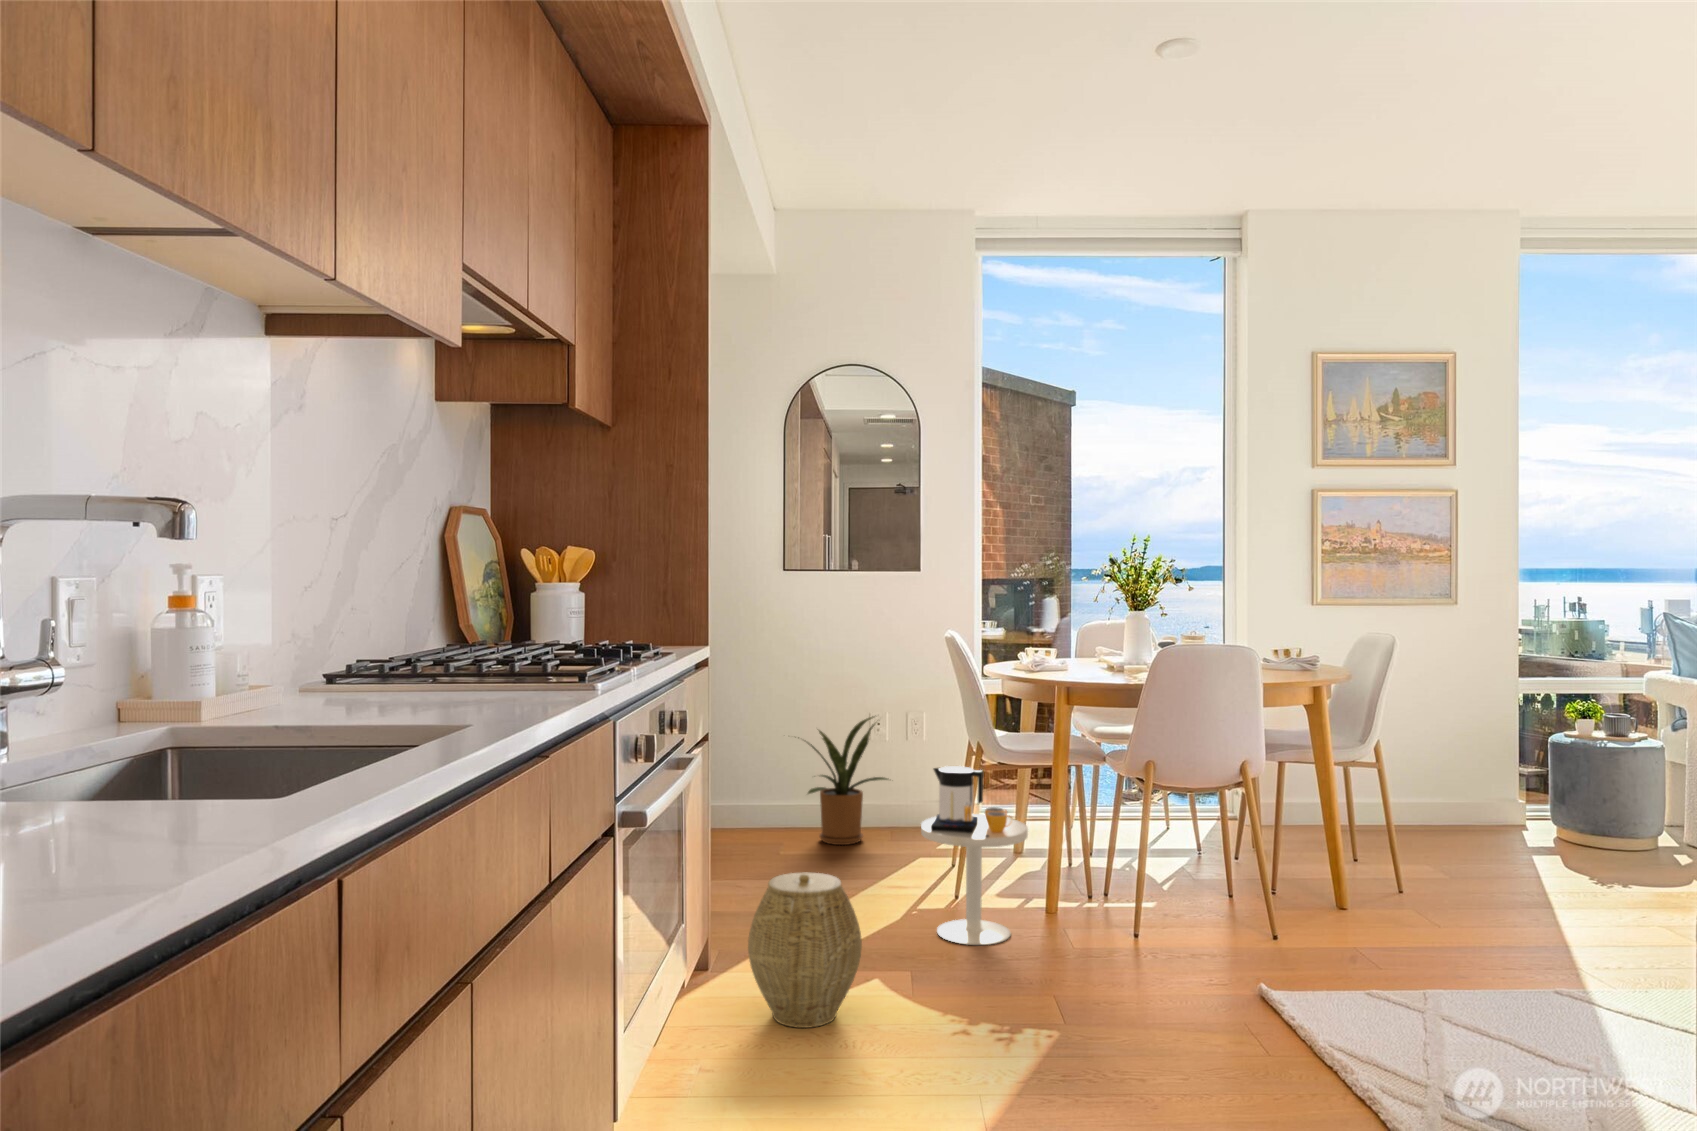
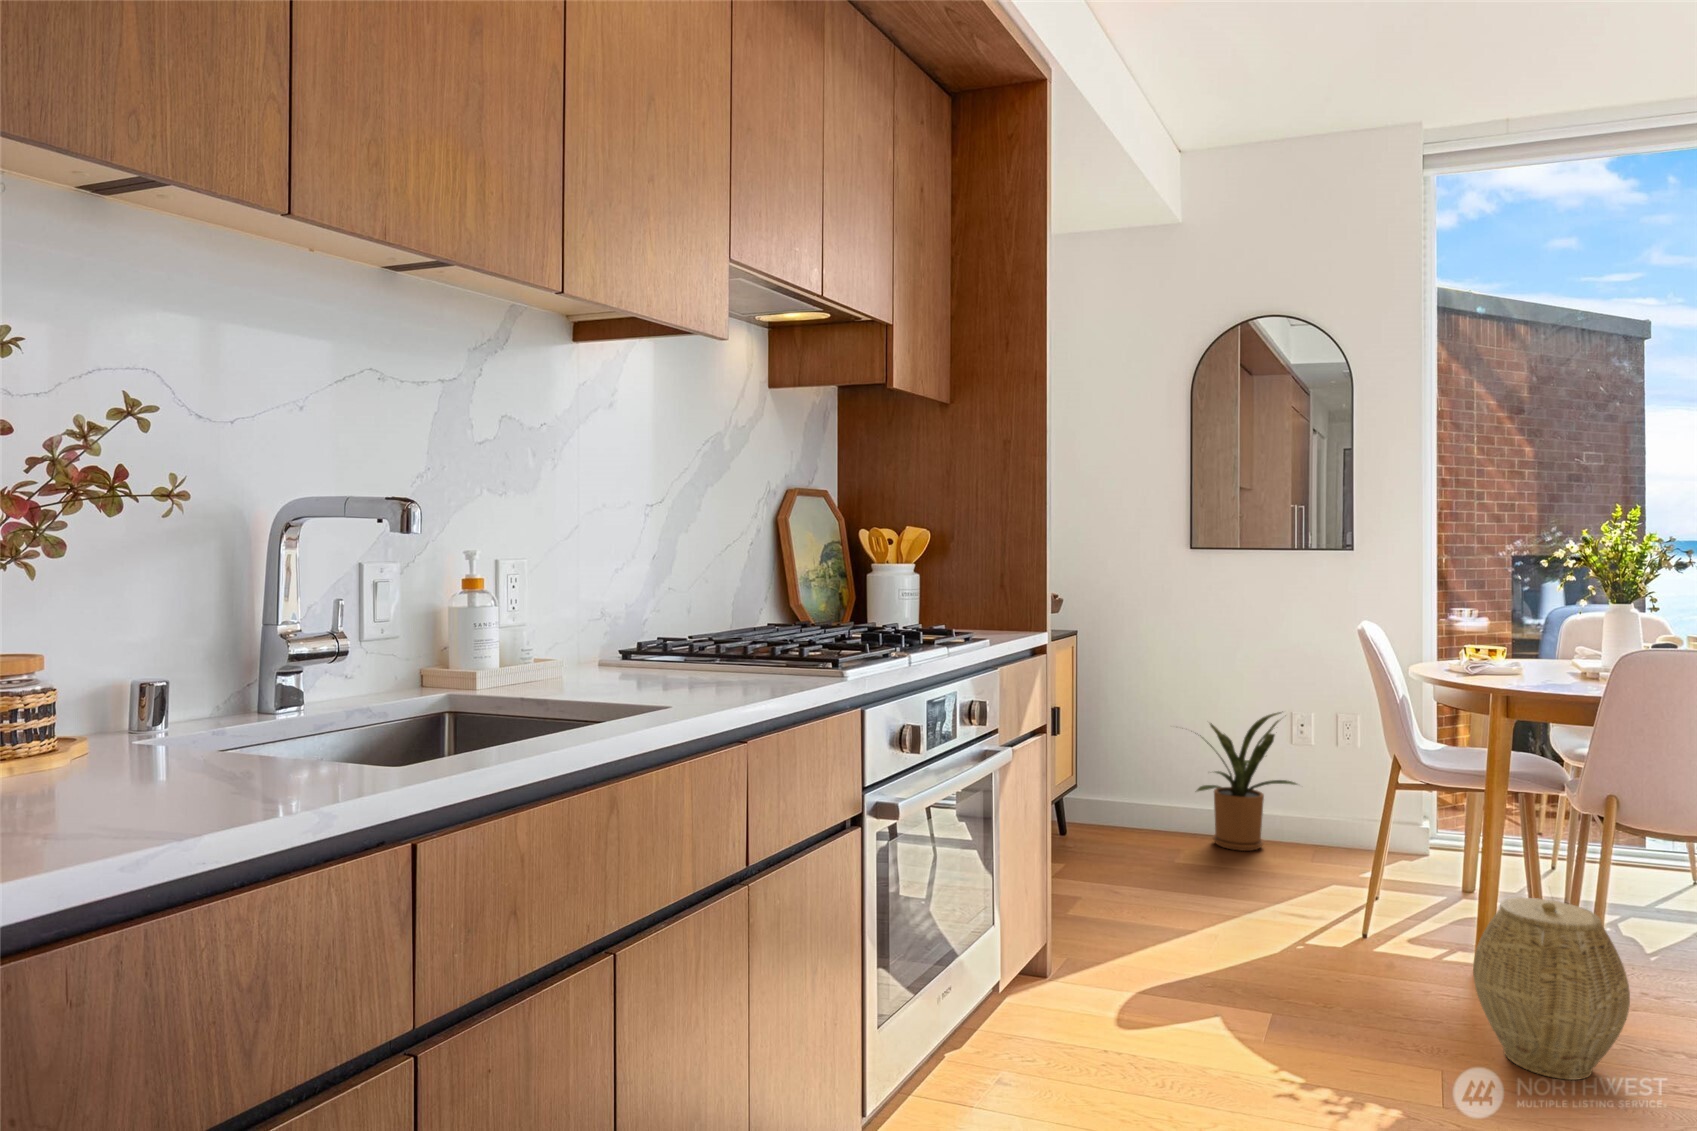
side table: present [921,766,1028,945] -> none [1297,780,1437,996]
woven basket: present [748,873,862,1028] -> present [1473,897,1630,1080]

